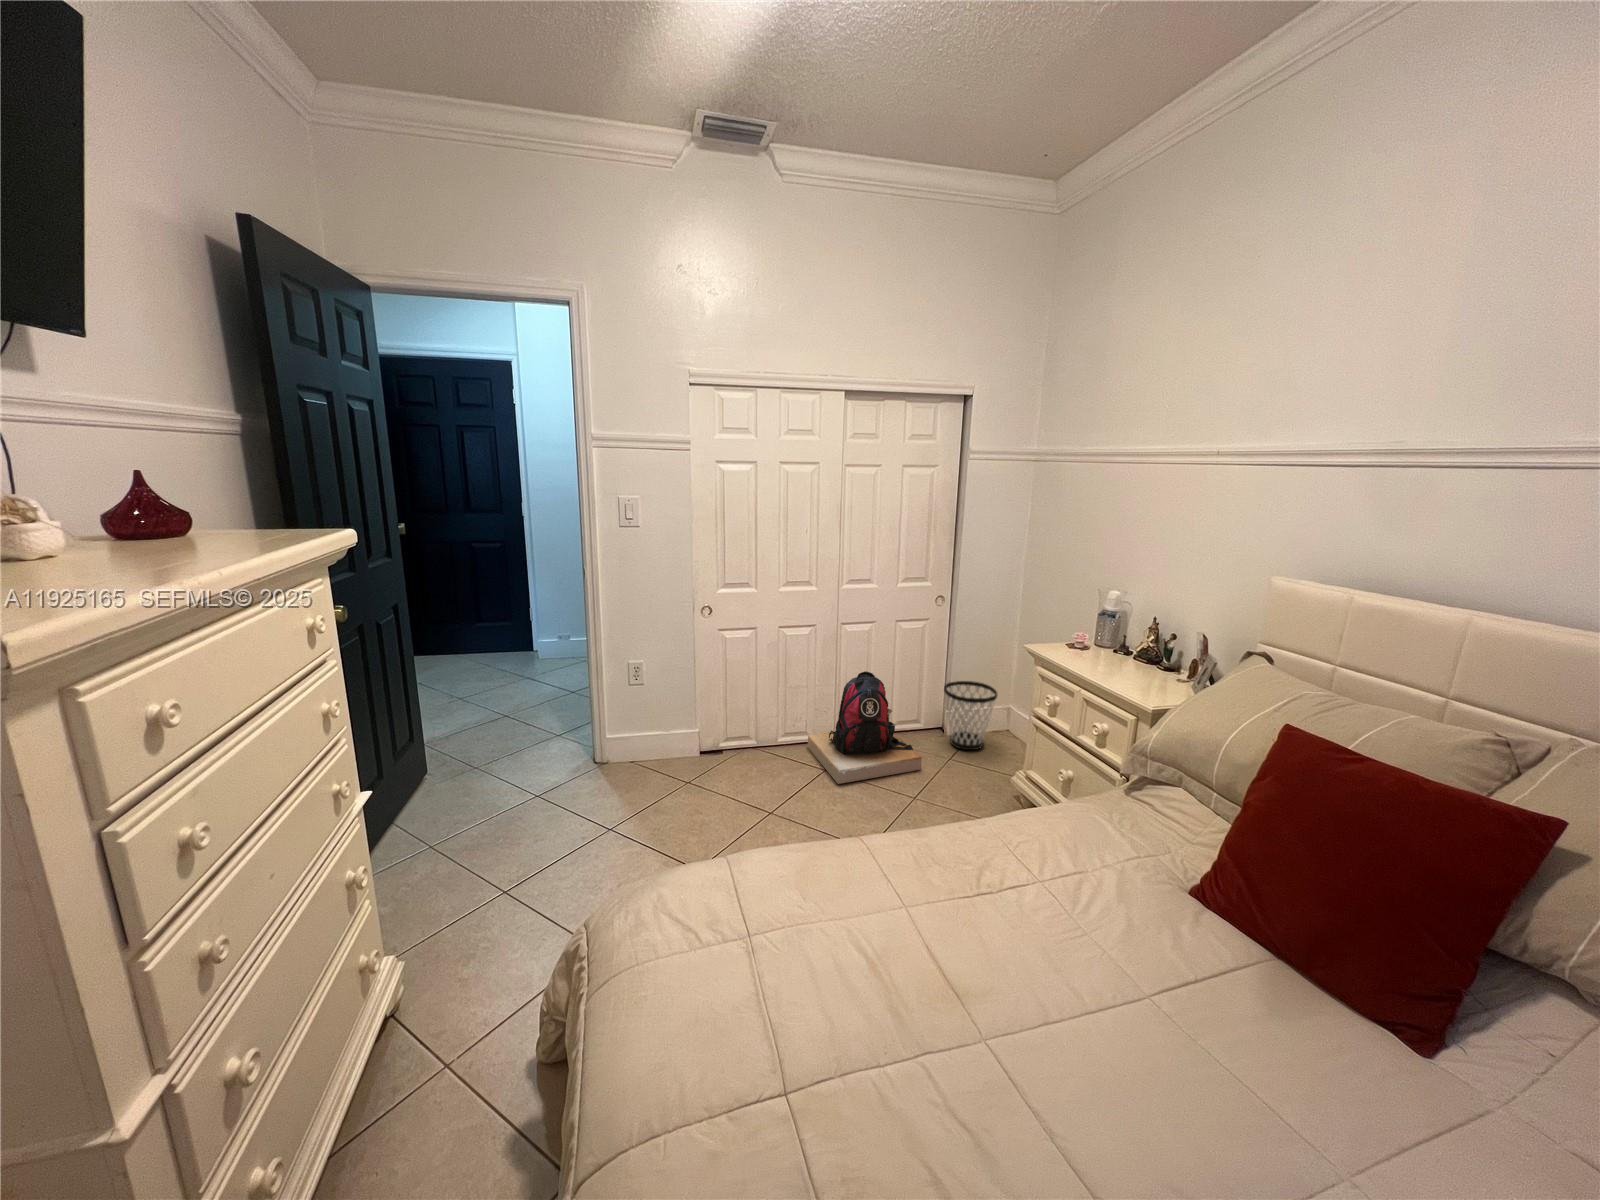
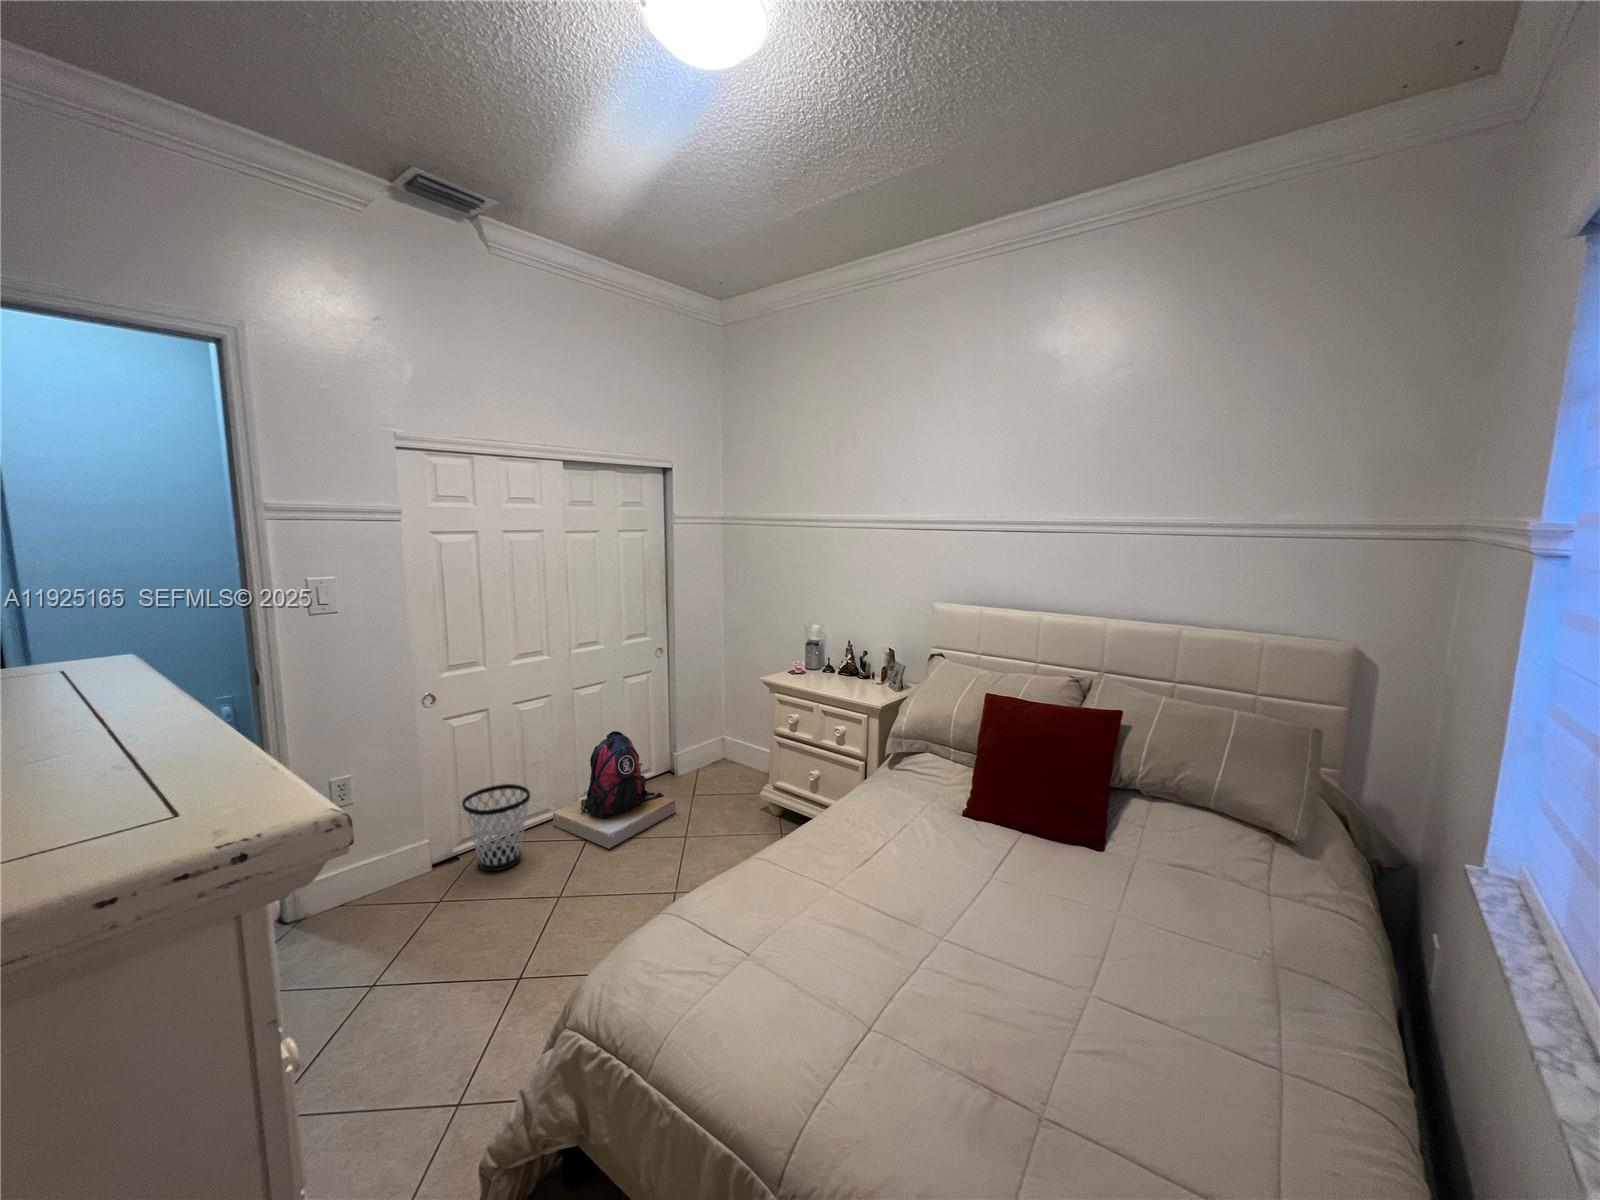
wastebasket: present [944,681,998,750] -> present [462,784,530,871]

